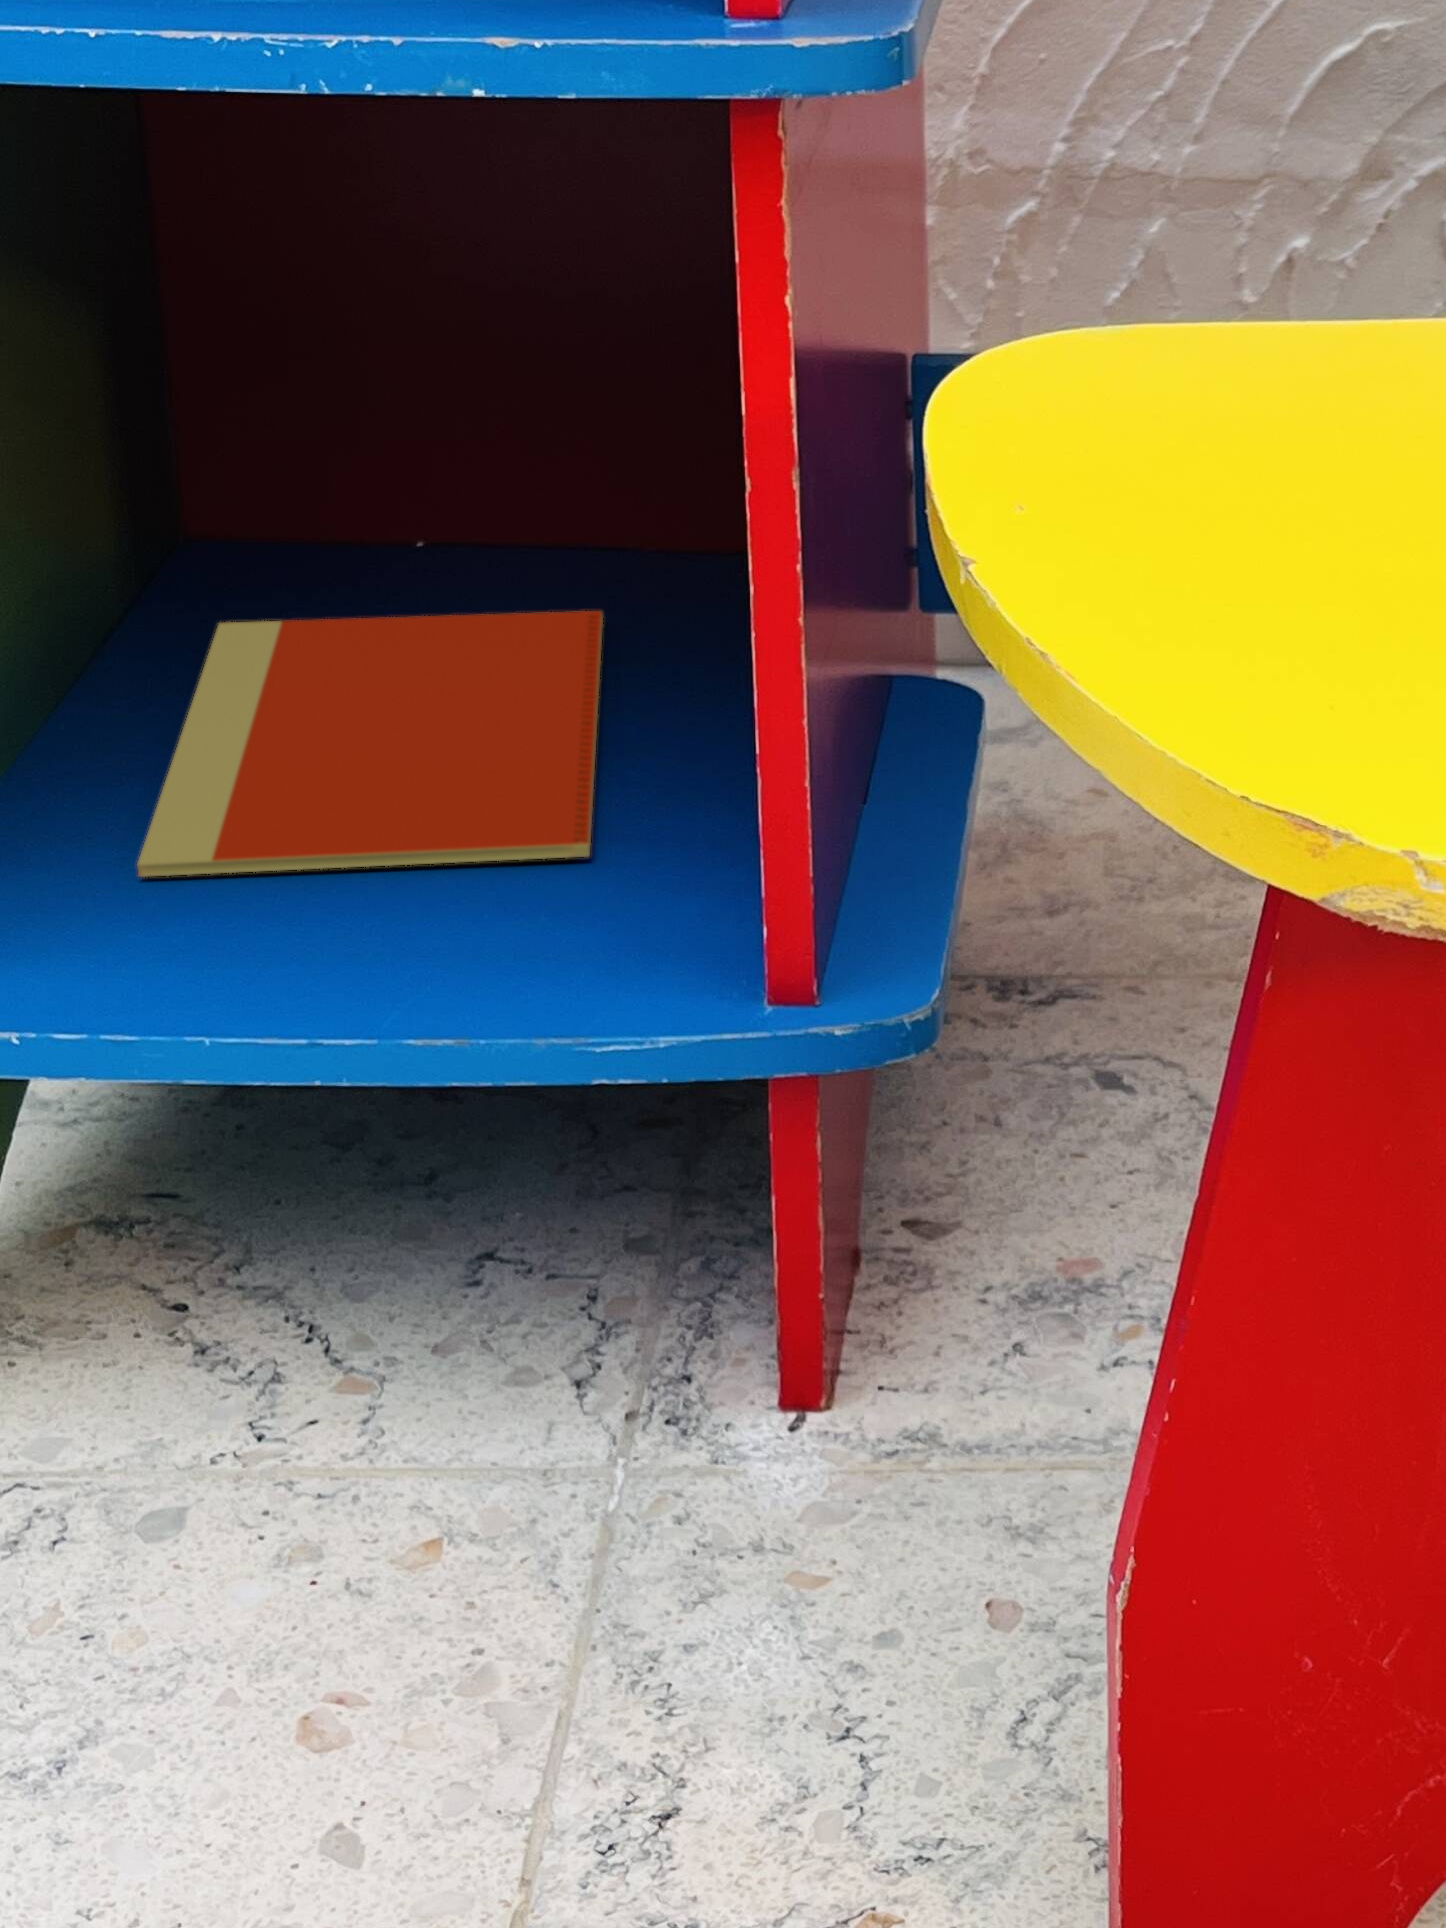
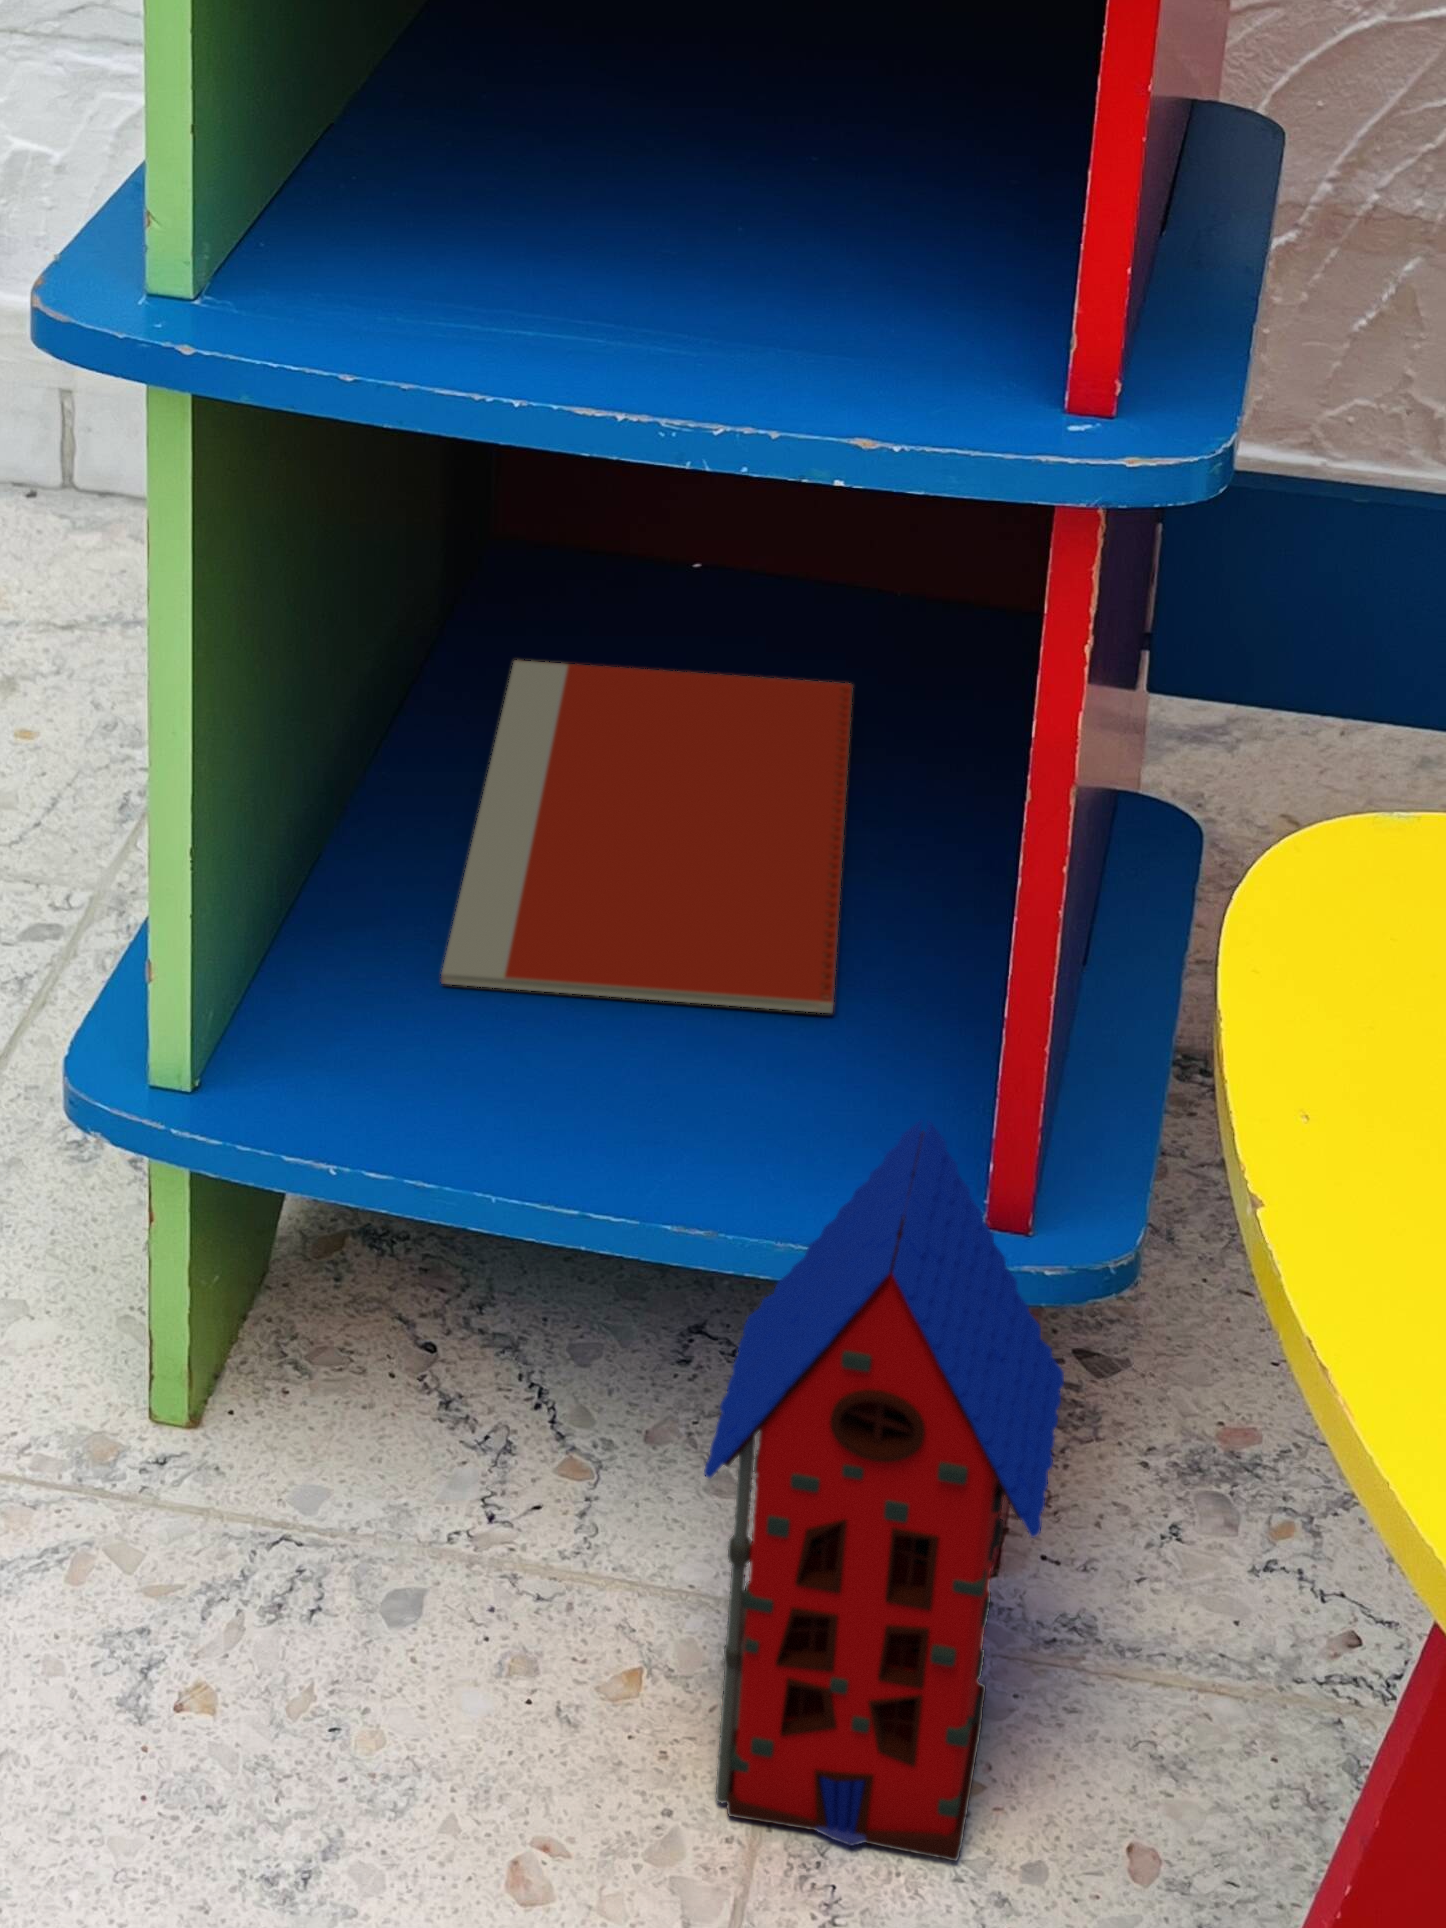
toy house: none [457,824,856,1643] -> present [704,1120,1064,1861]

